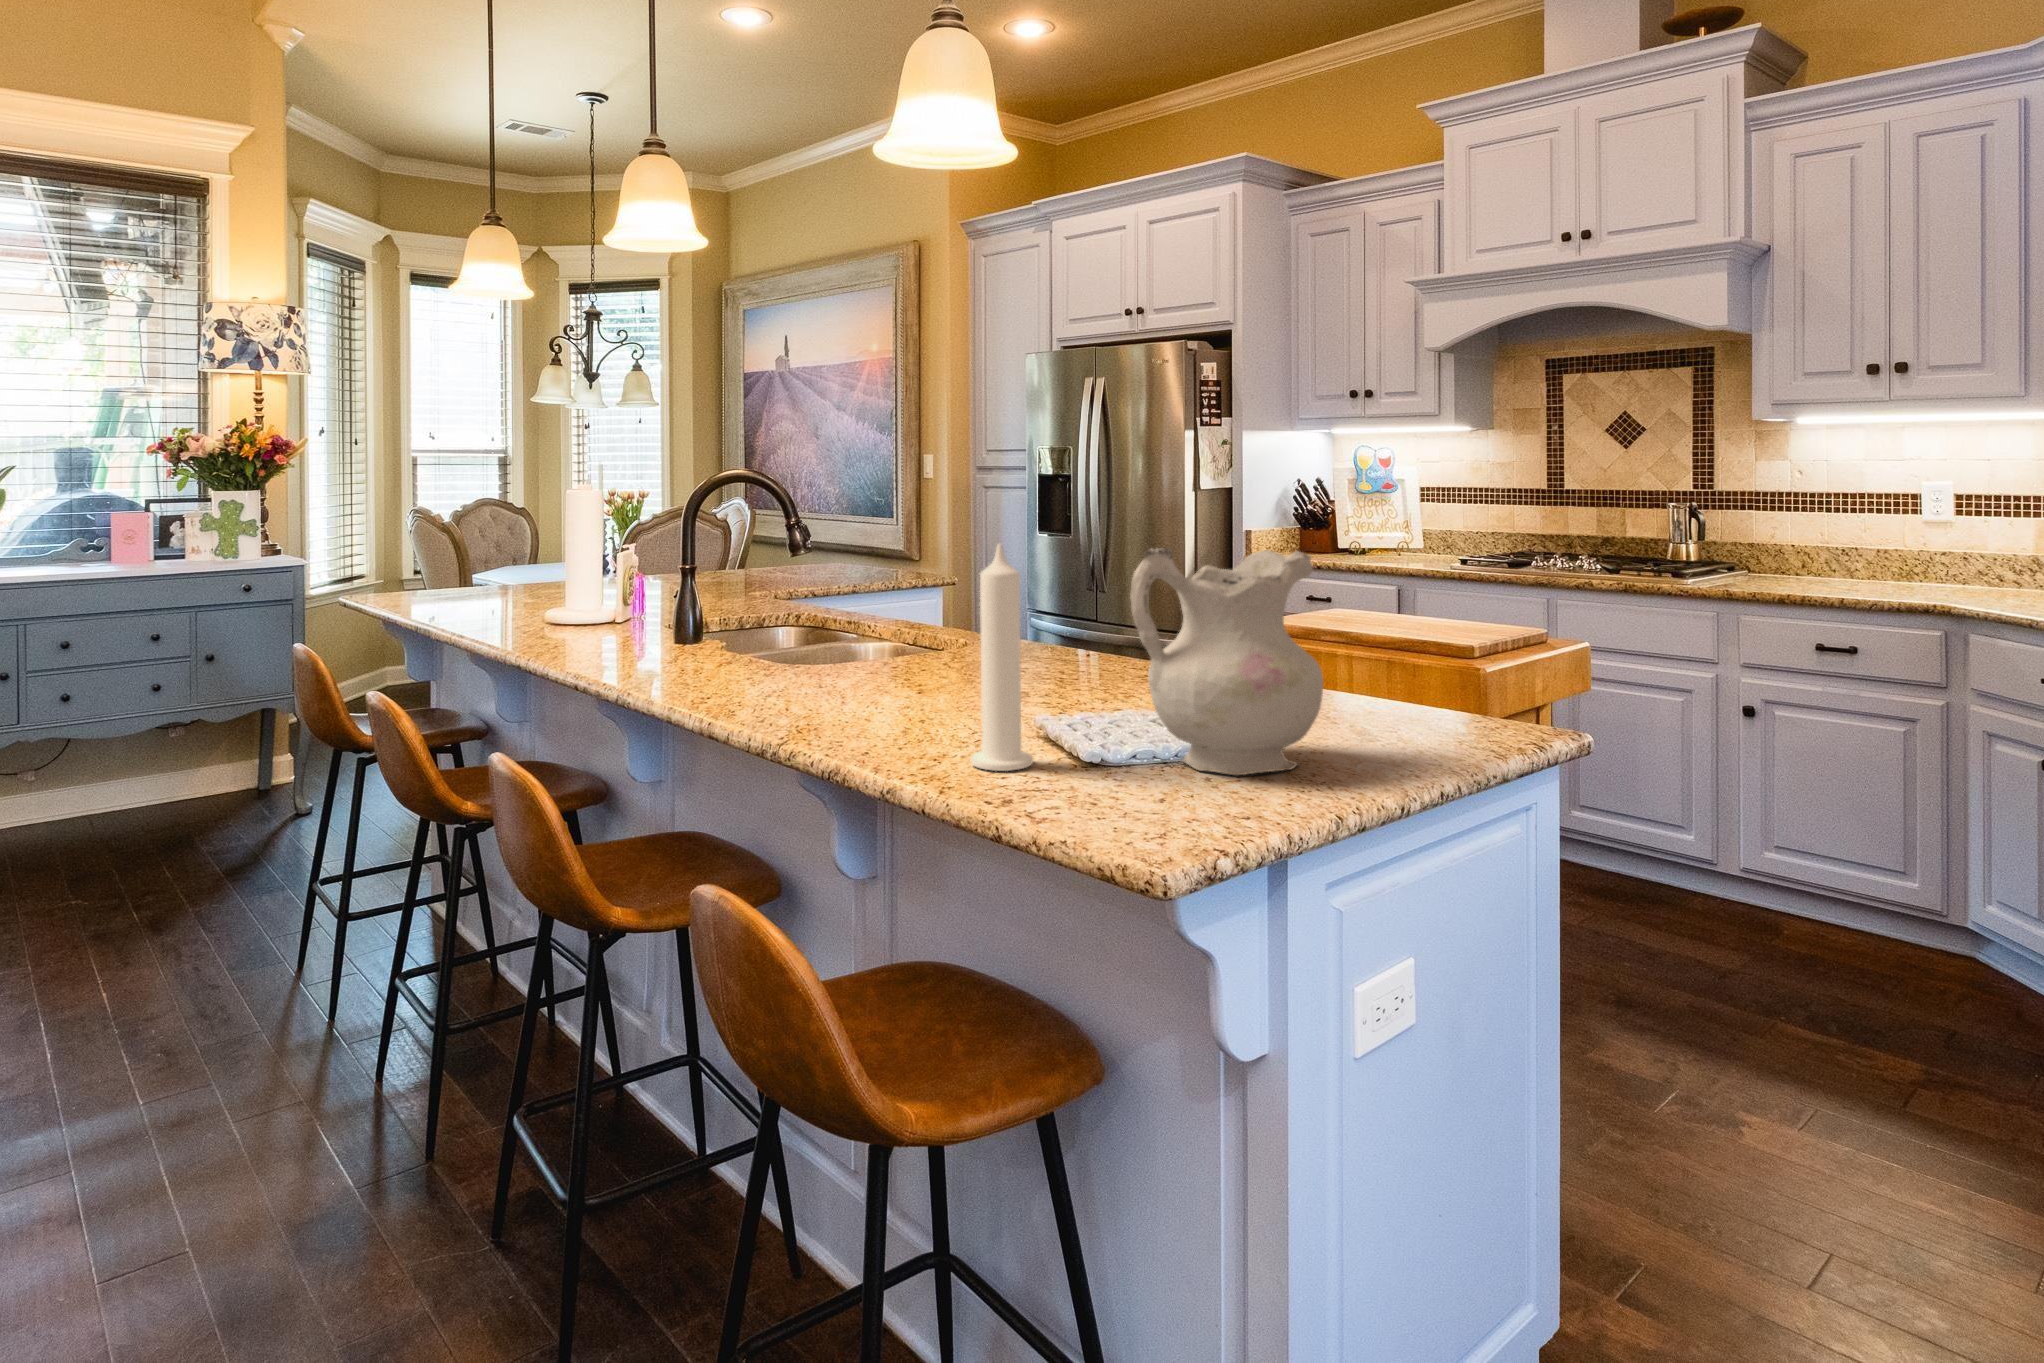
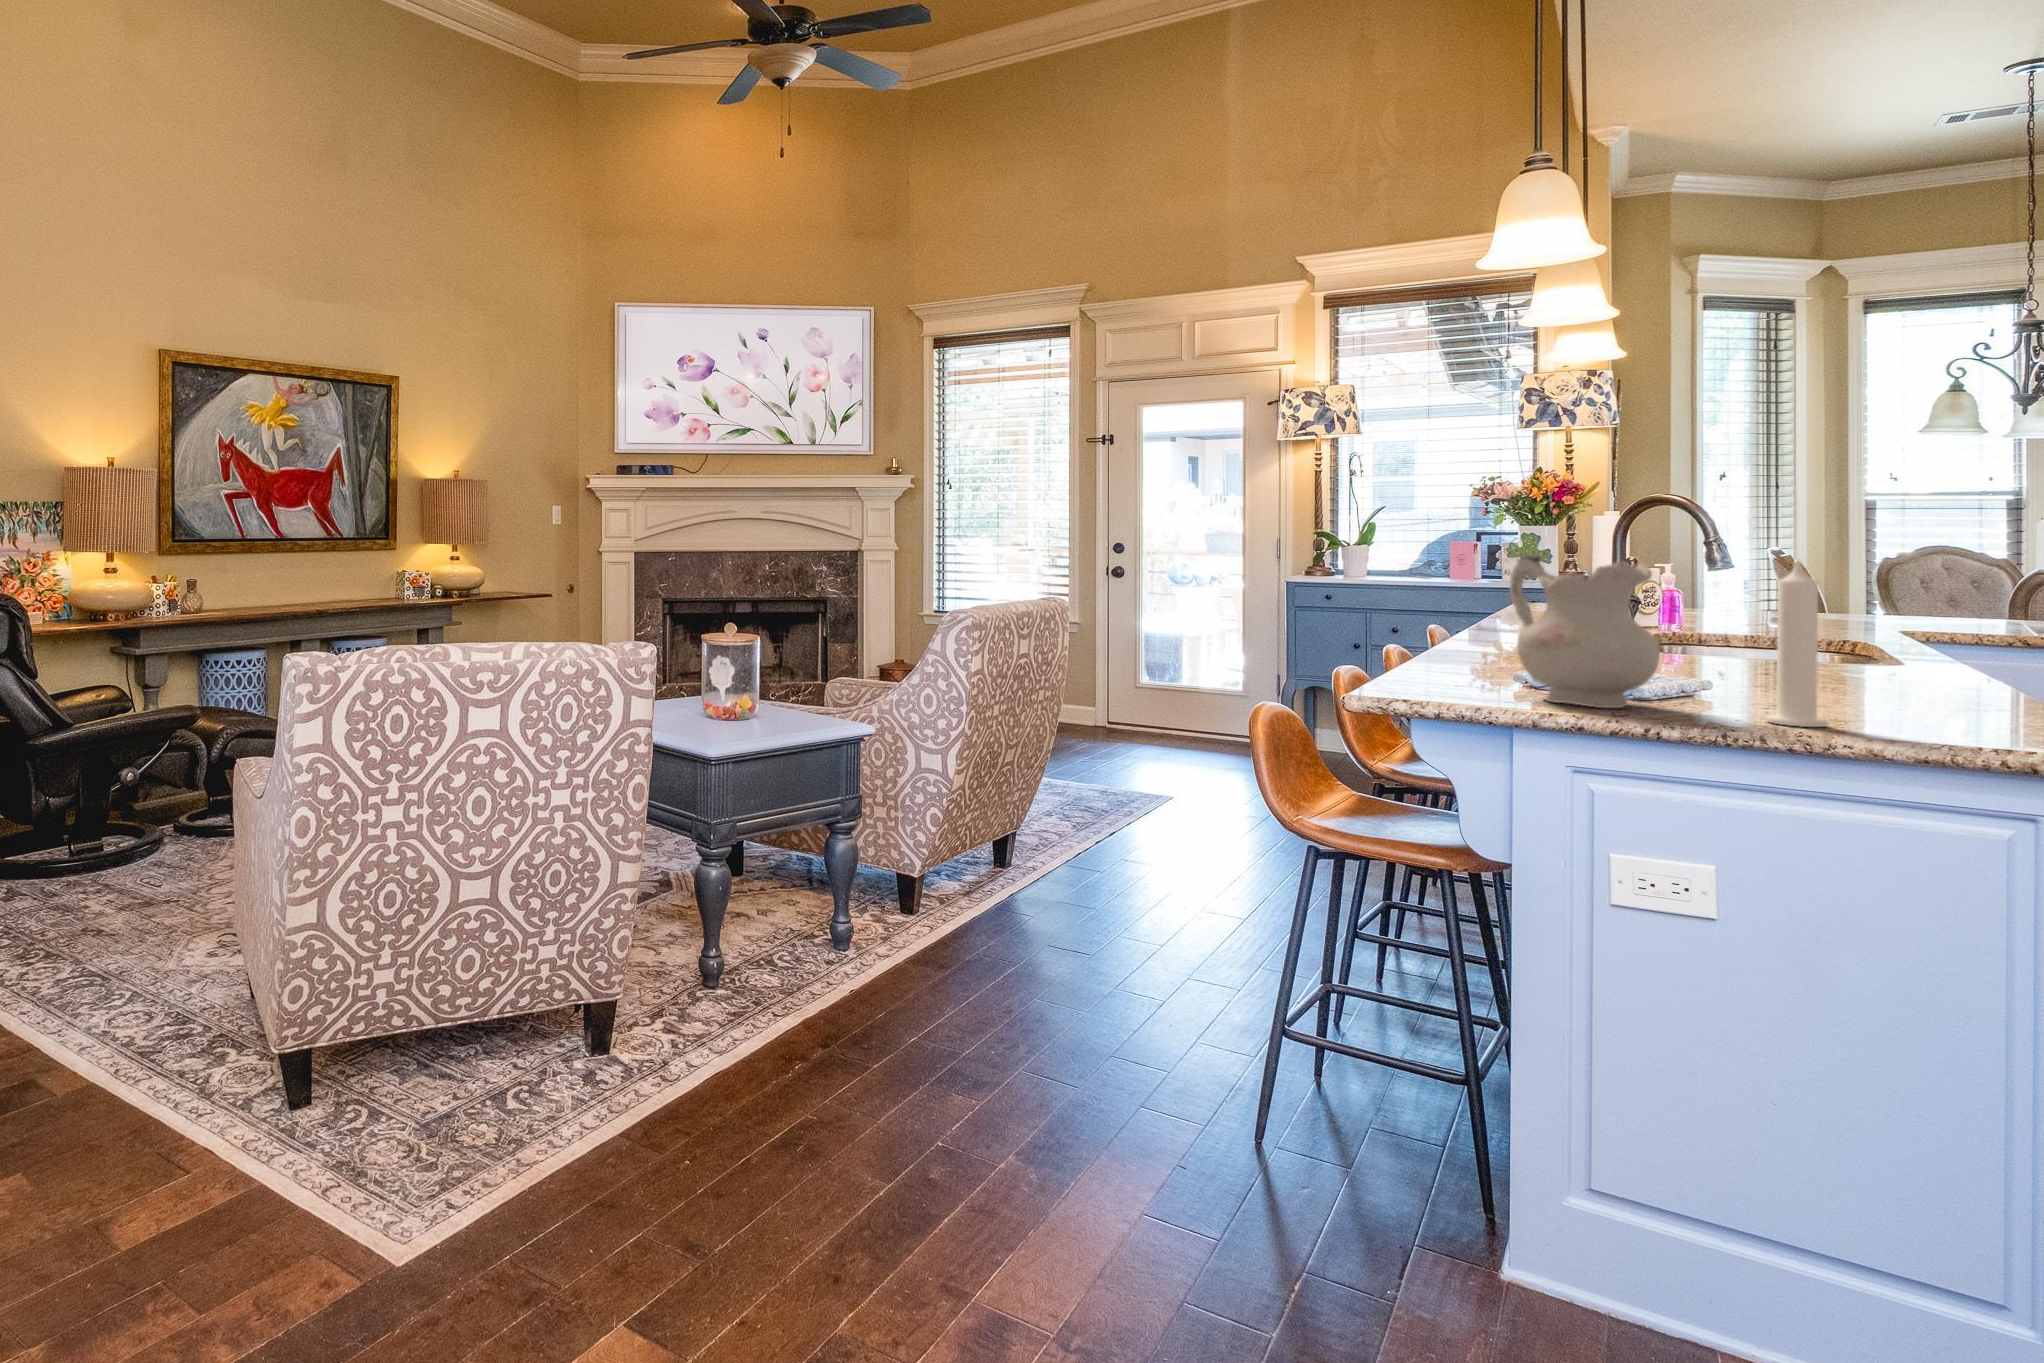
candle: present [971,544,1033,771] -> present [1766,560,1828,727]

